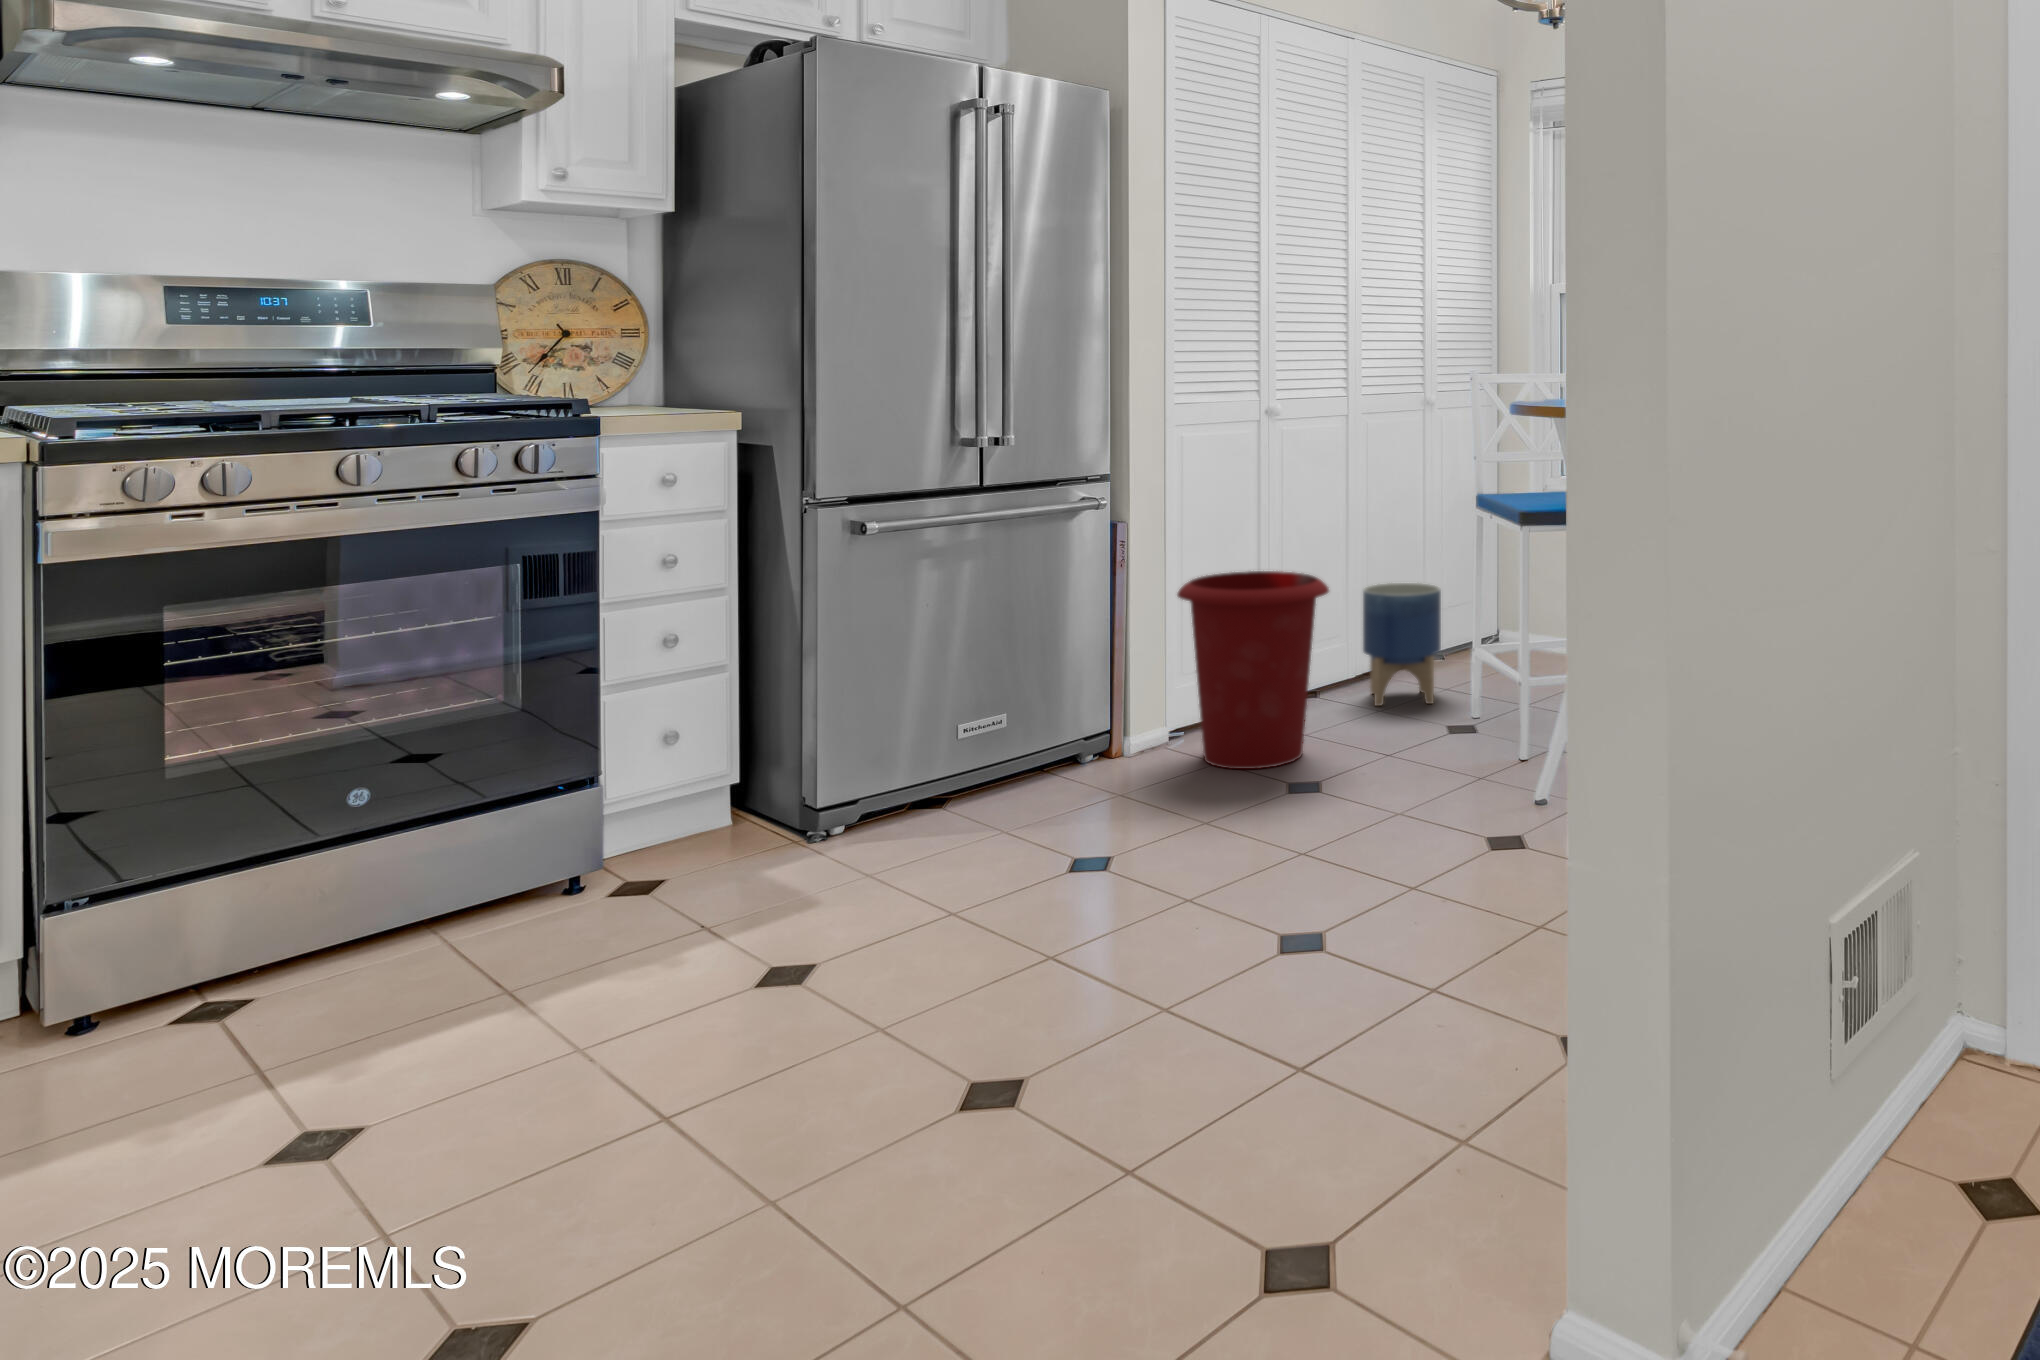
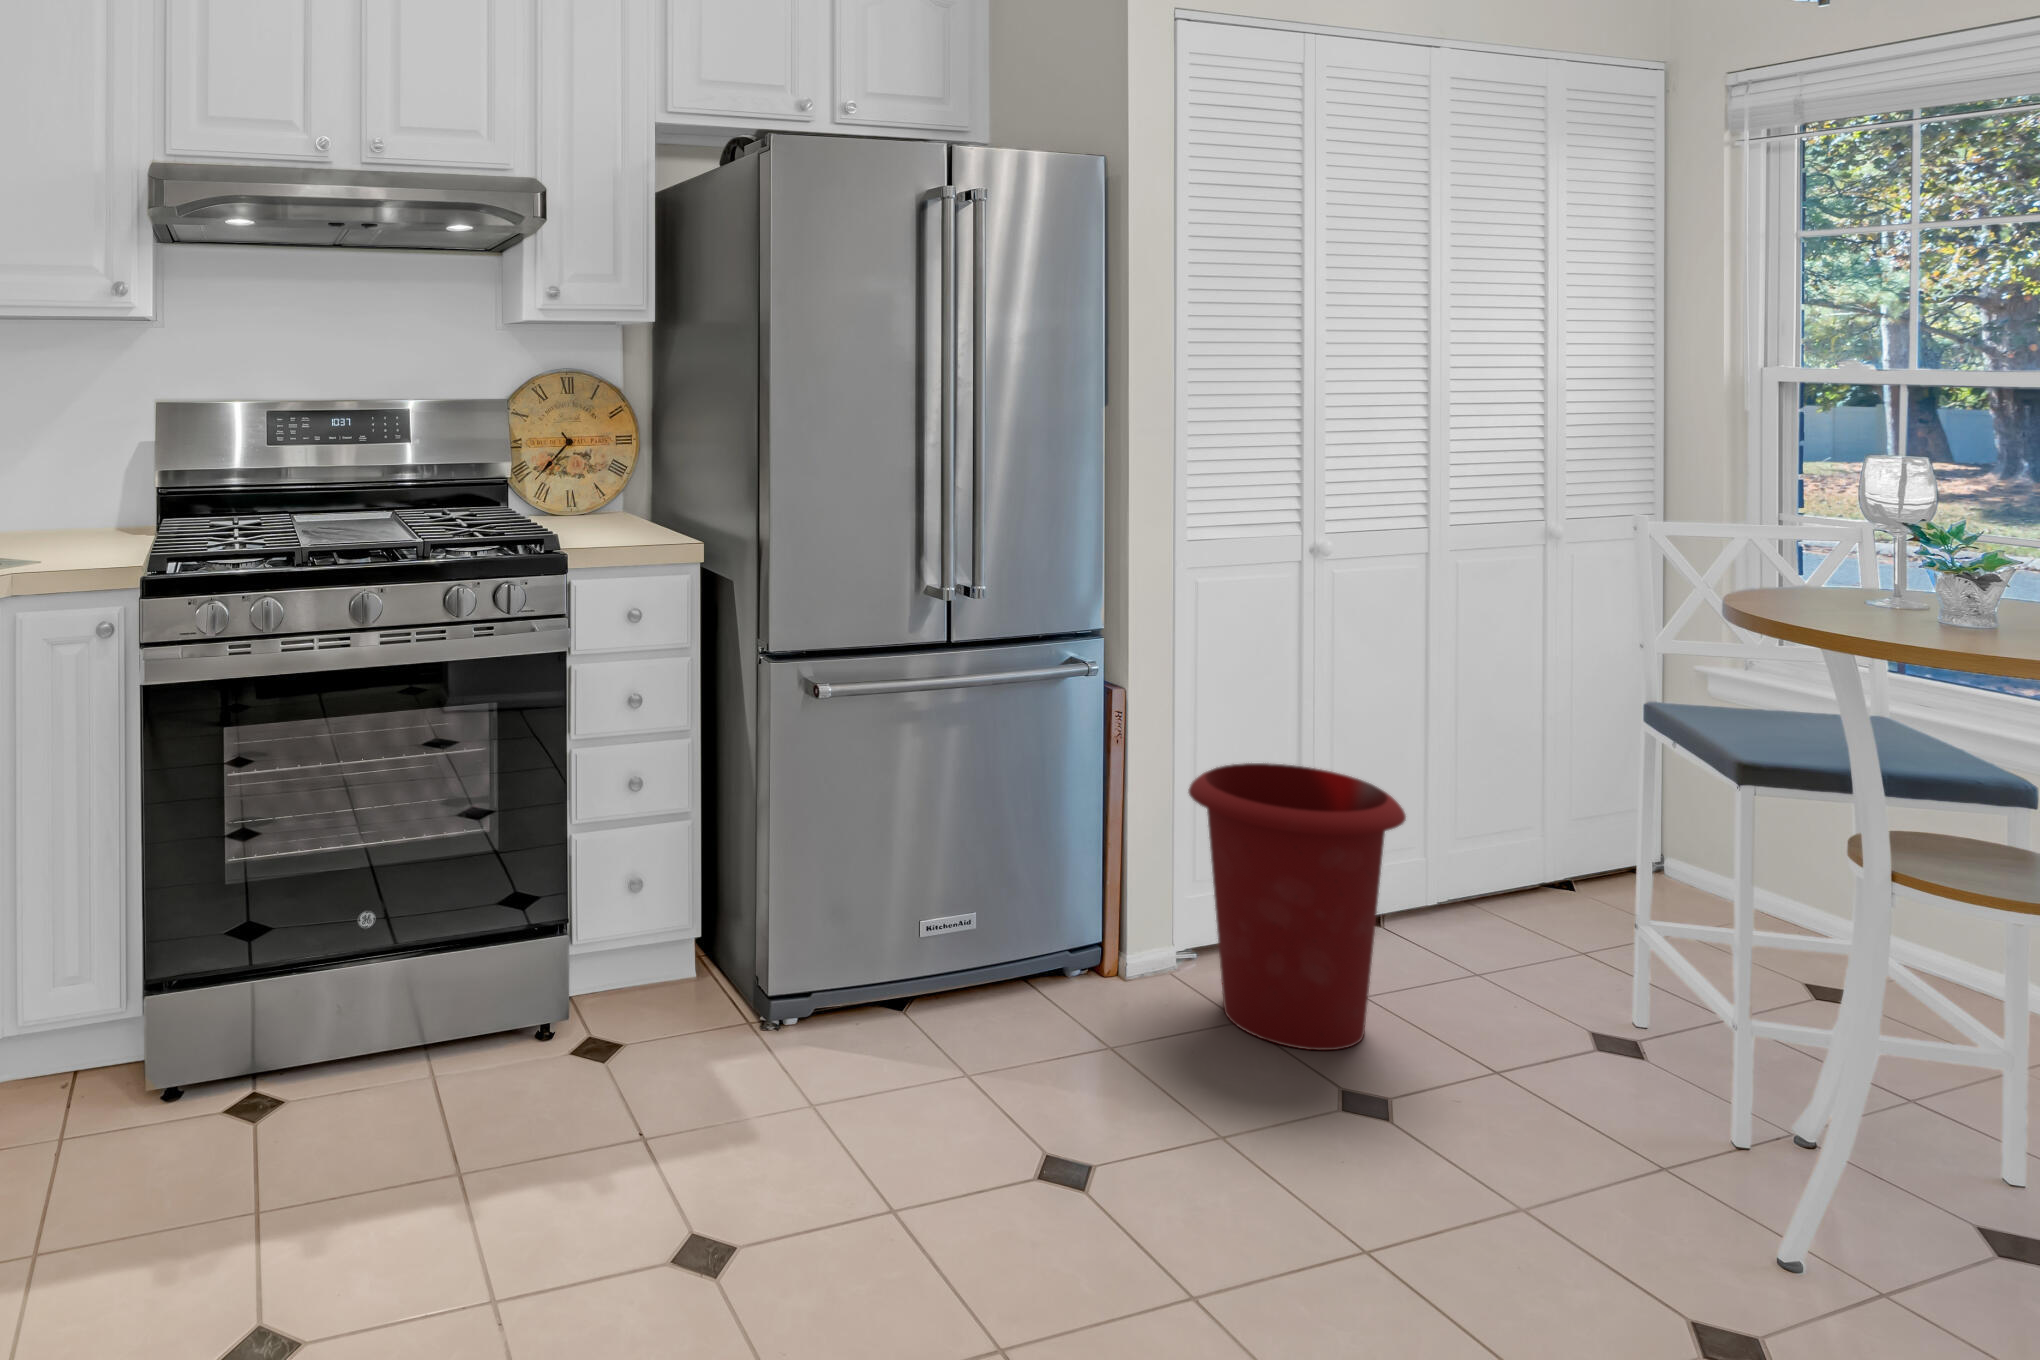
planter: present [1363,583,1441,706] -> none [1458,787,1585,979]

